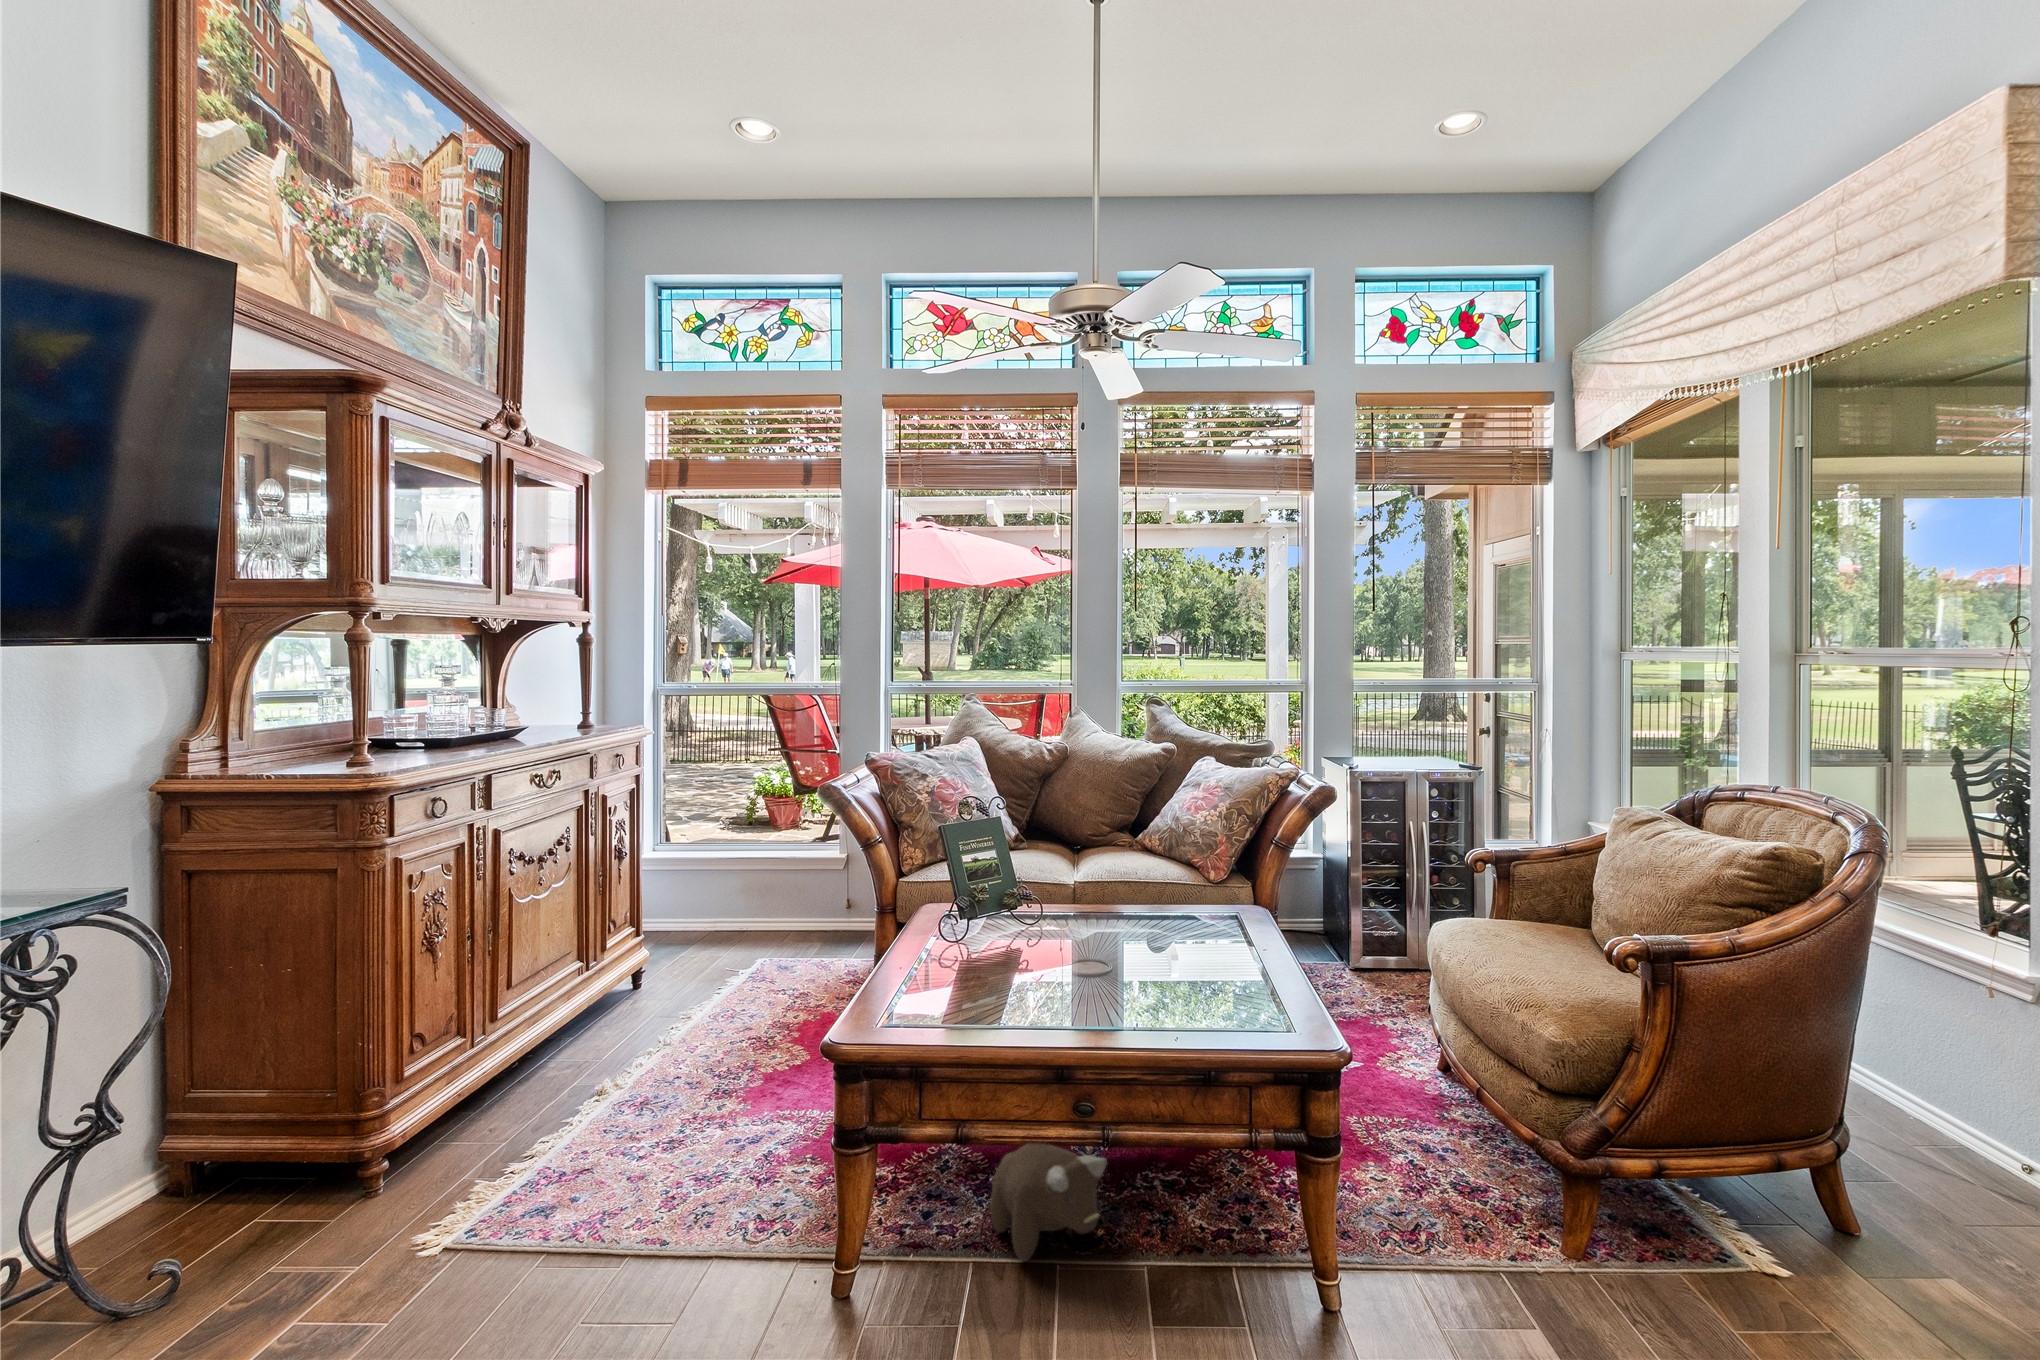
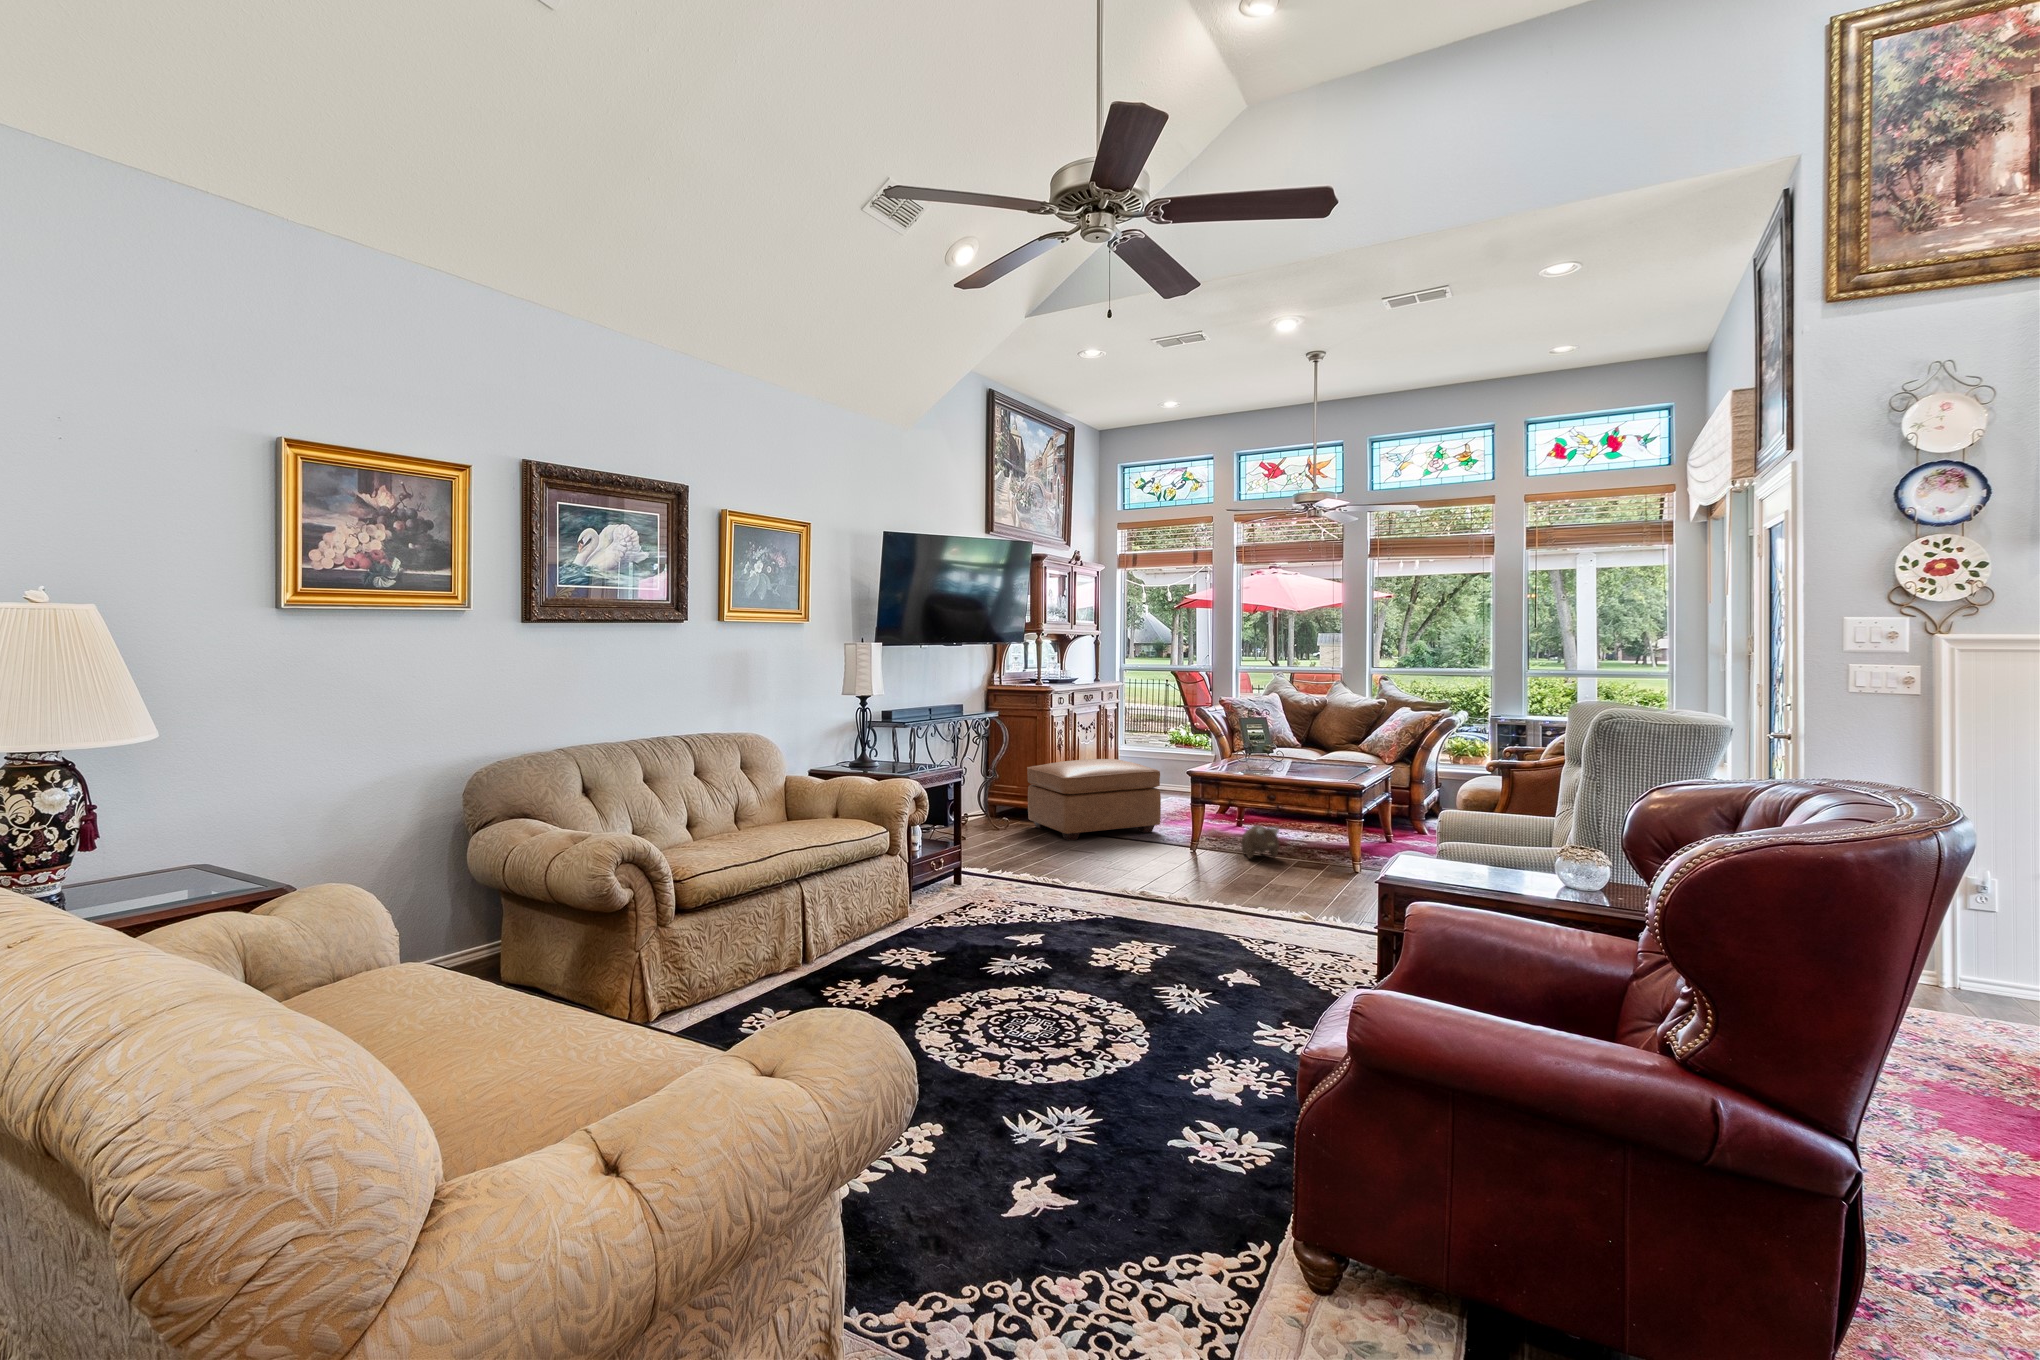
ottoman: none [292,949,744,1303] -> present [1027,759,1161,840]

